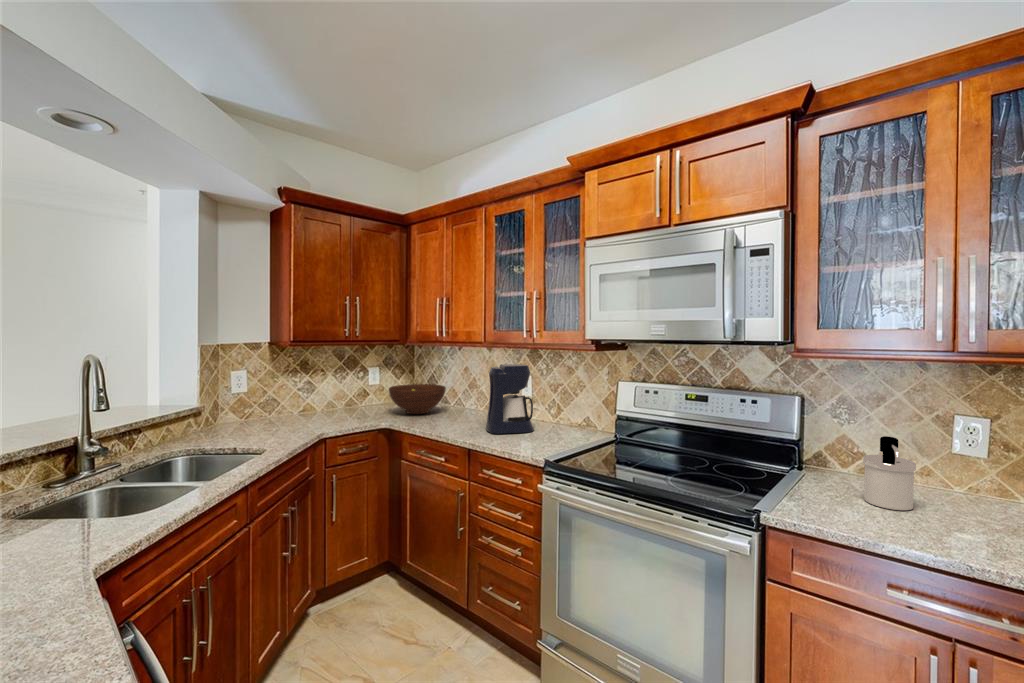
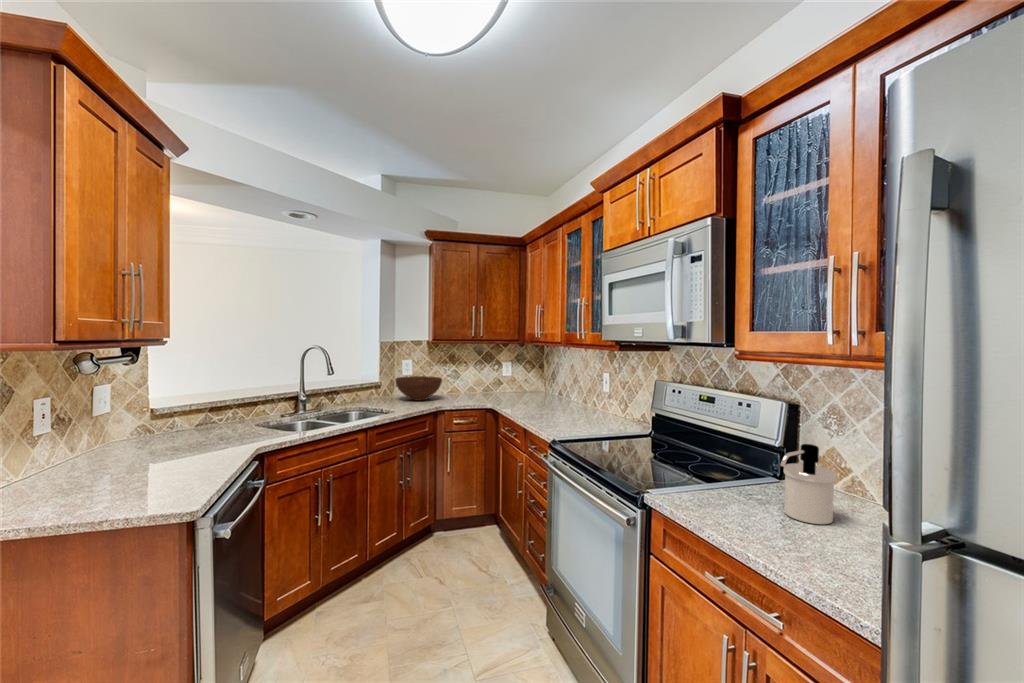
coffee maker: present [486,364,534,434] -> none [552,361,594,421]
fruit bowl: present [389,384,446,414] -> present [395,376,442,400]

